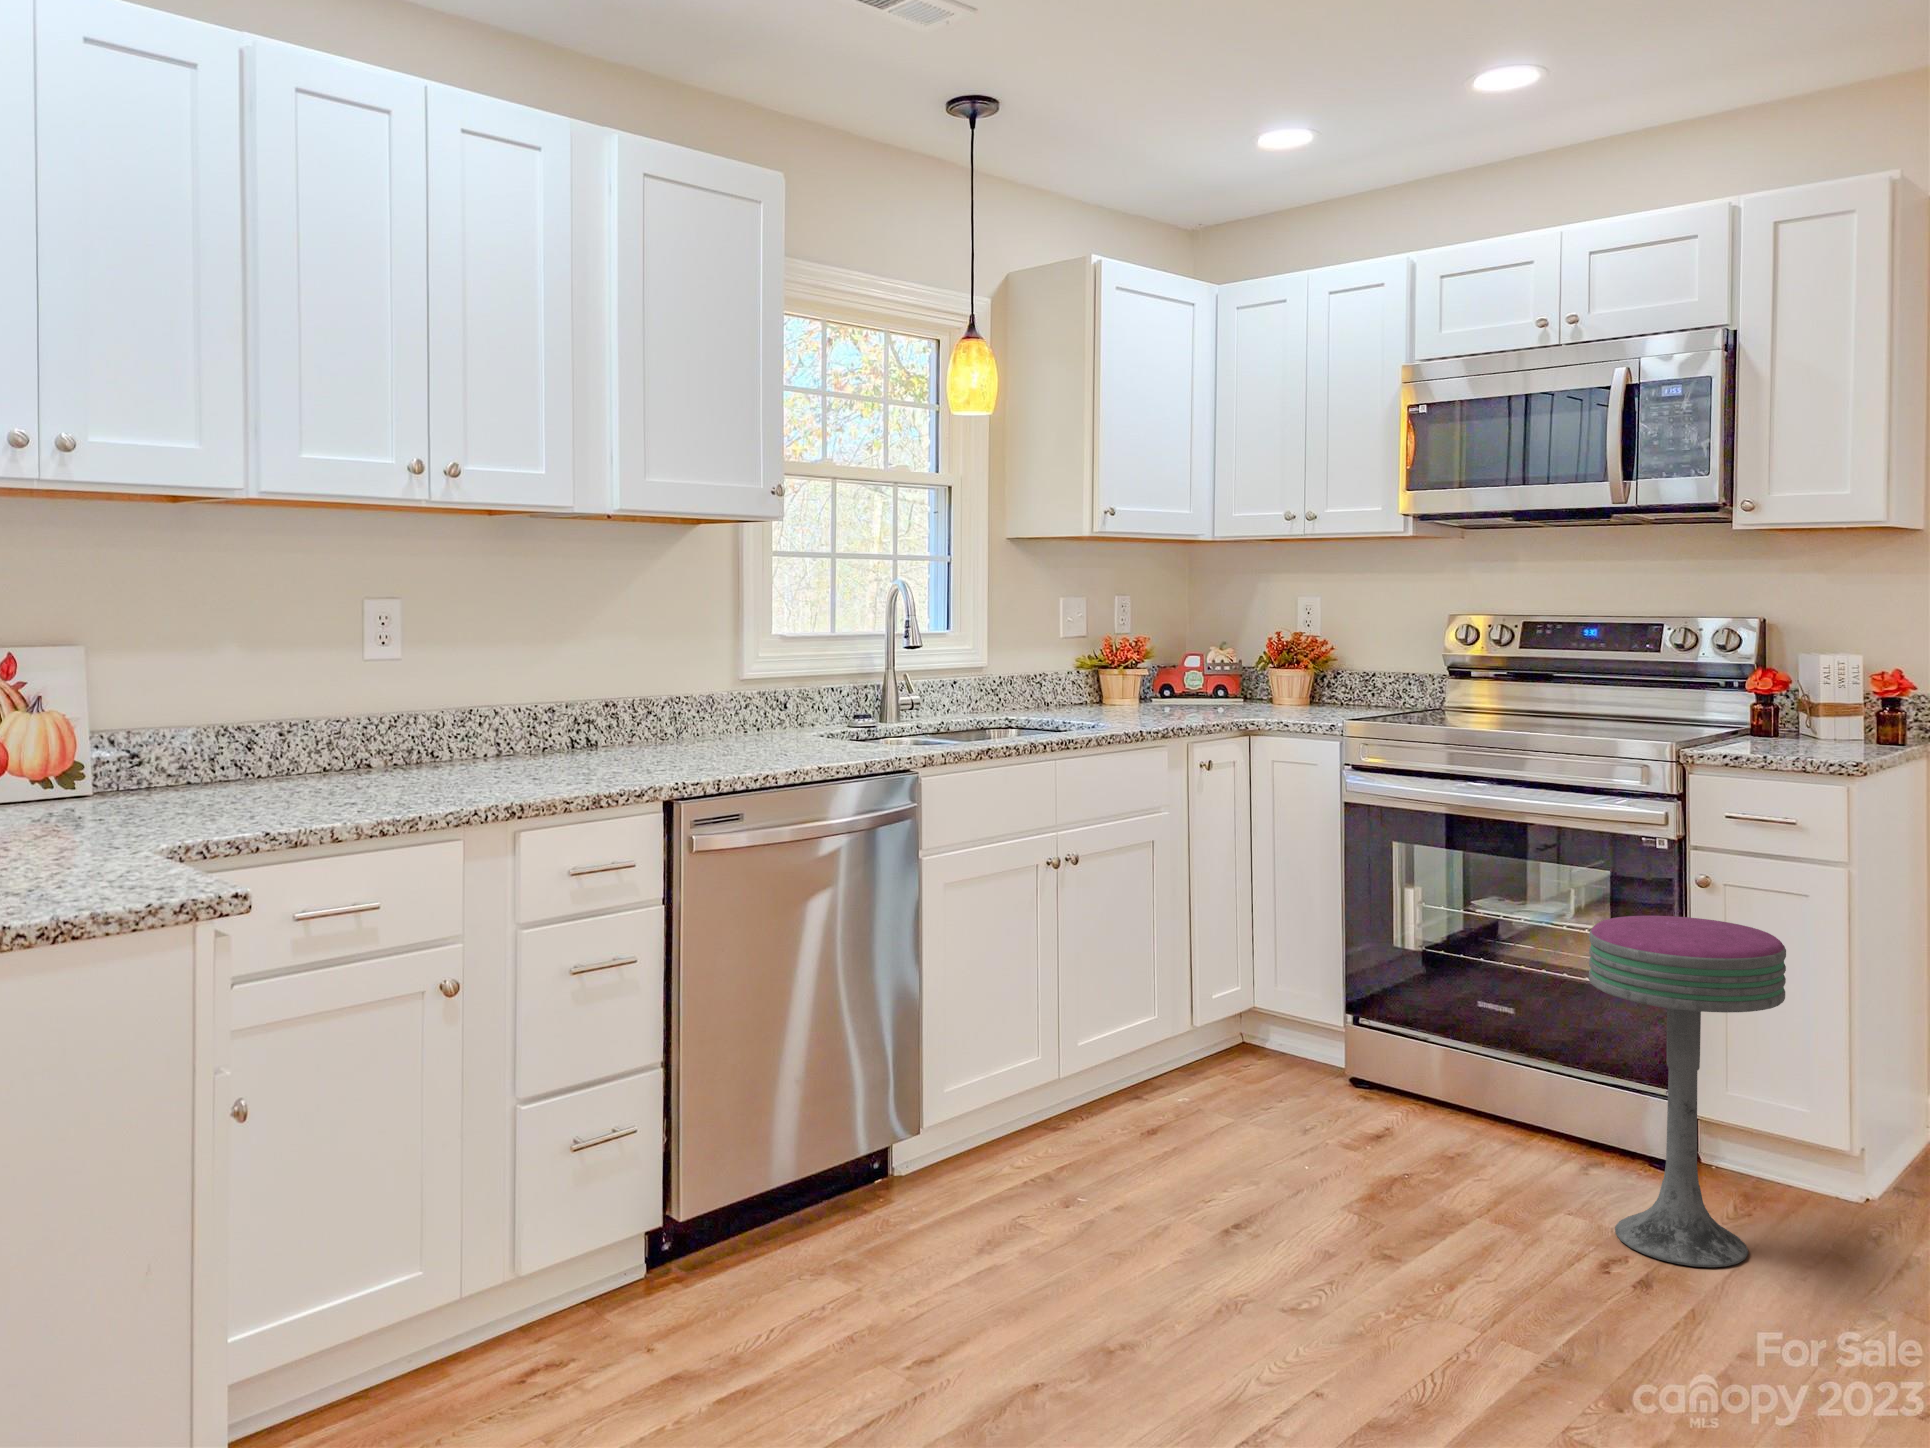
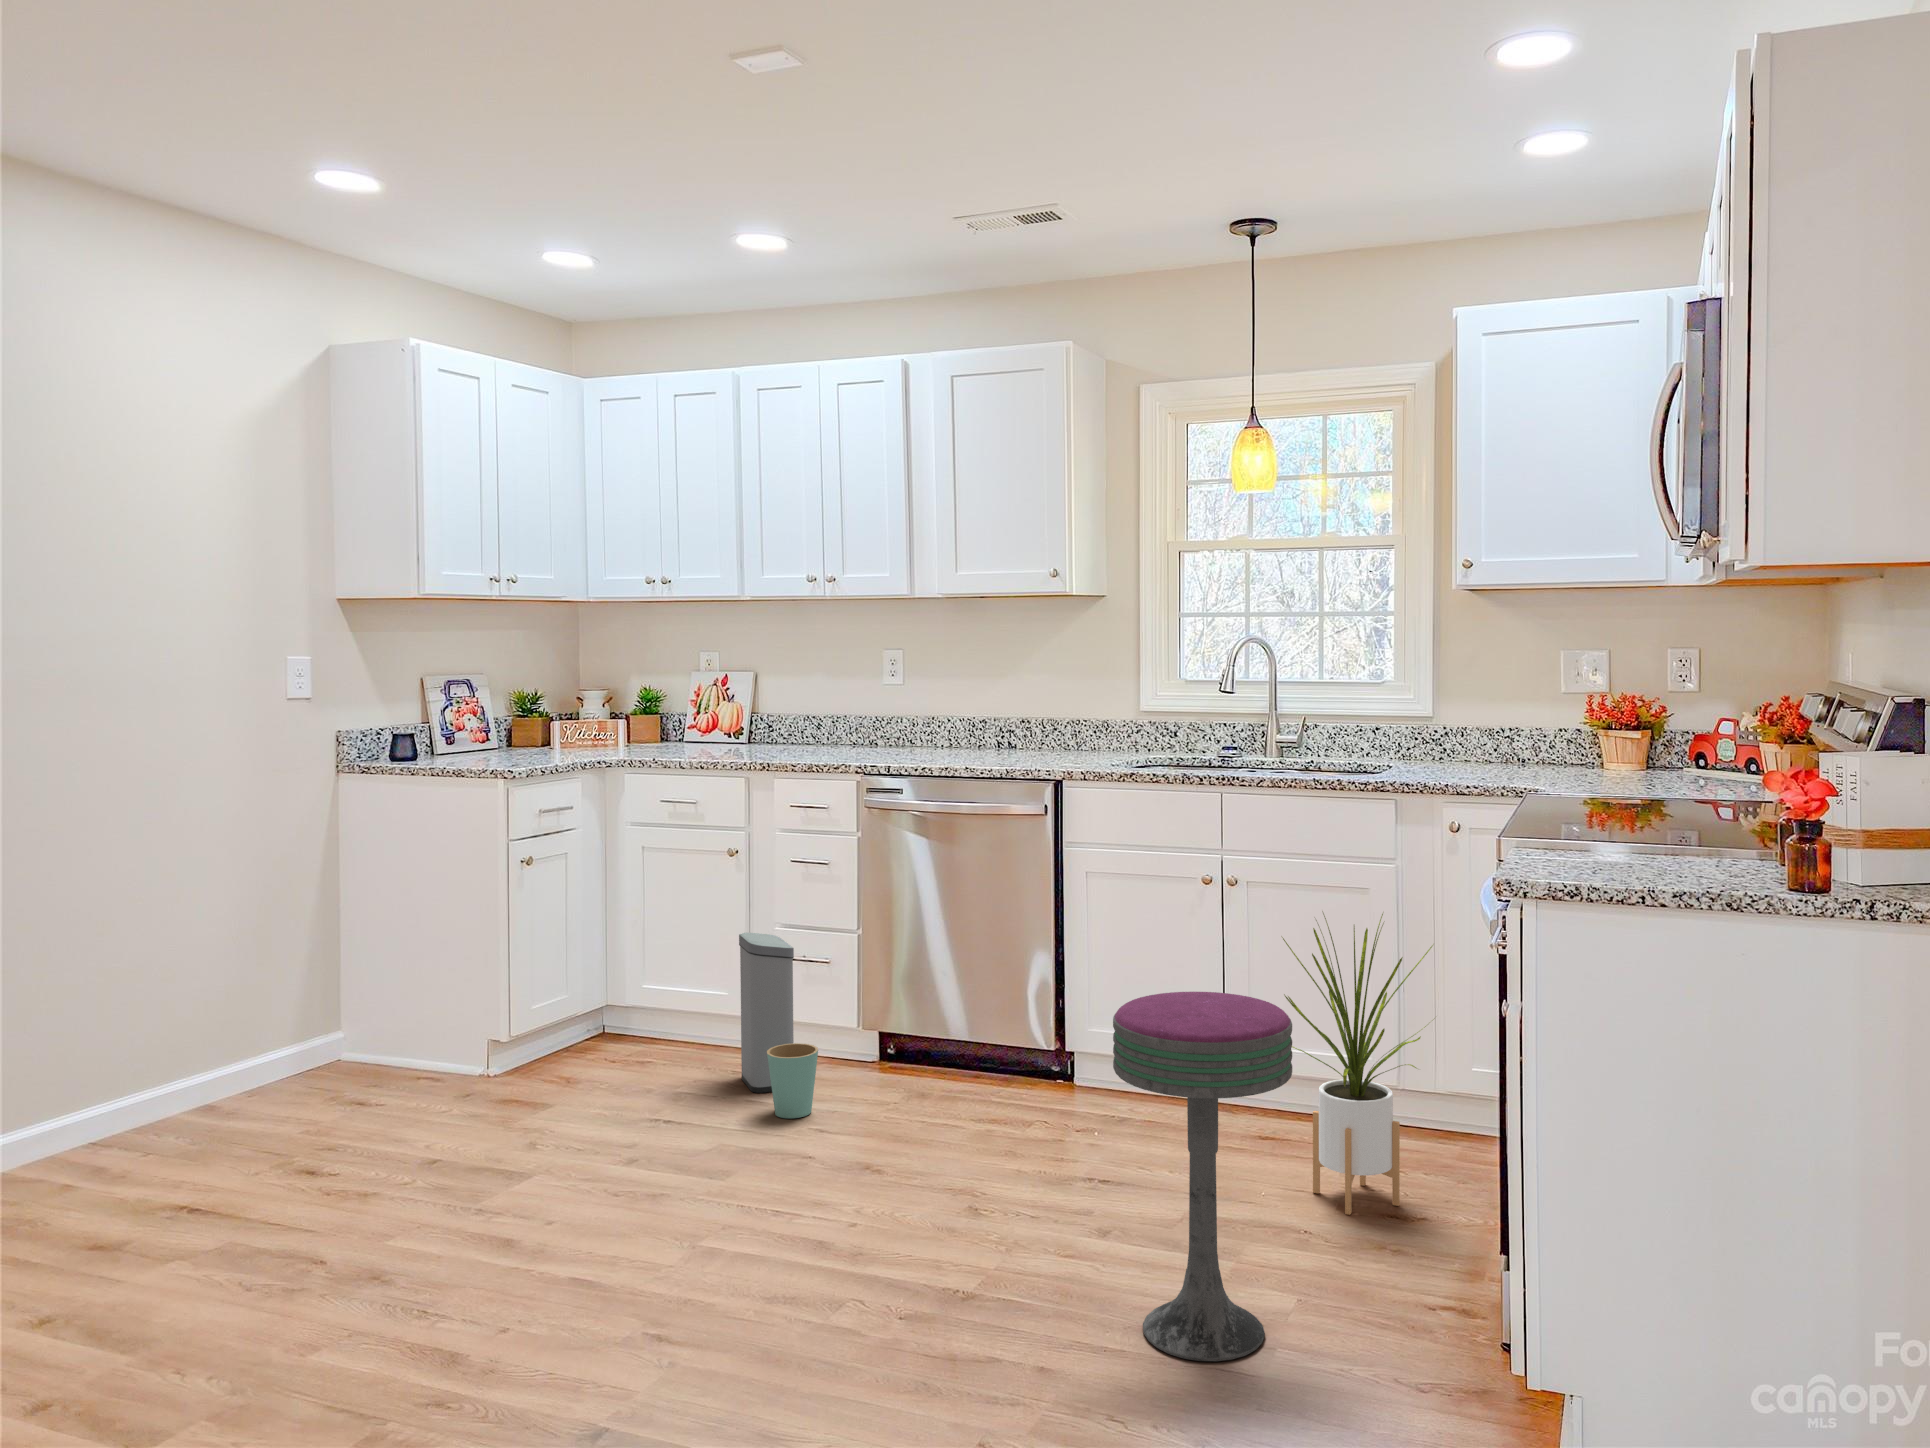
house plant: none [1280,844,1440,1141] -> present [1282,913,1433,1215]
trash can: none [646,1116,943,1408] -> present [739,933,818,1118]

